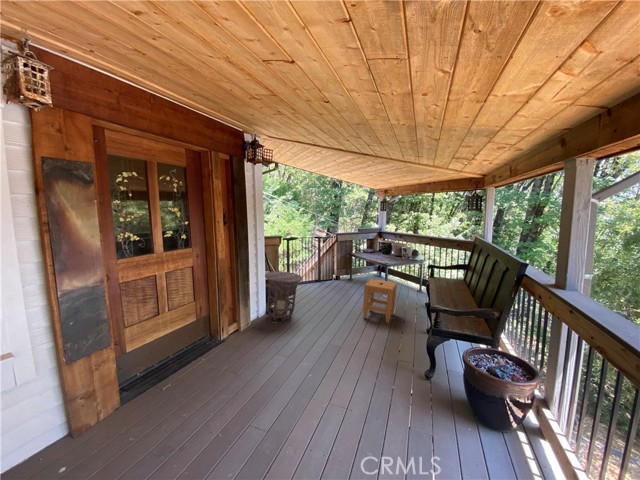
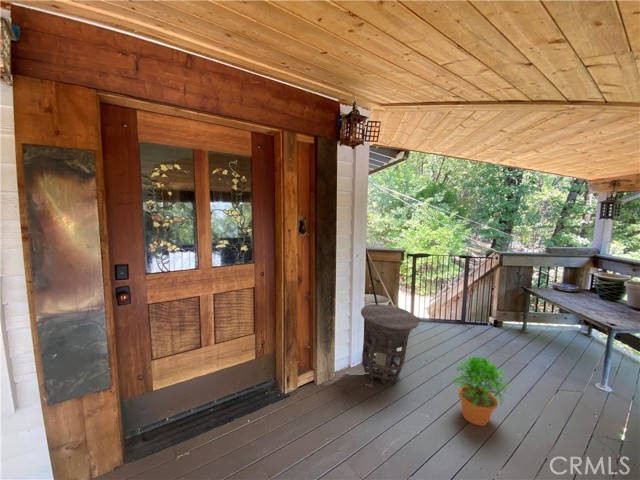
stool: present [363,279,397,323] -> none [532,347,623,453]
potted plant: none [325,289,355,326] -> present [454,357,506,426]

